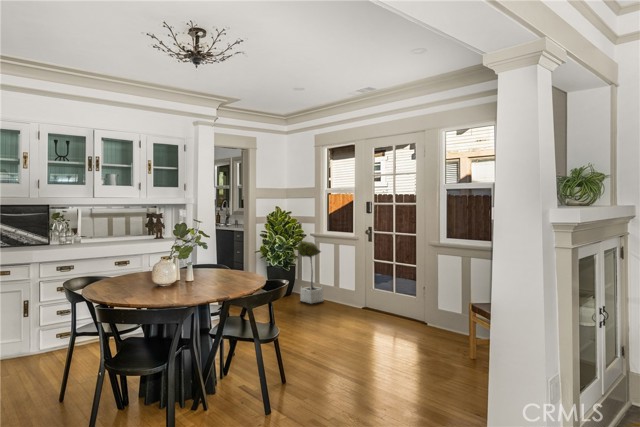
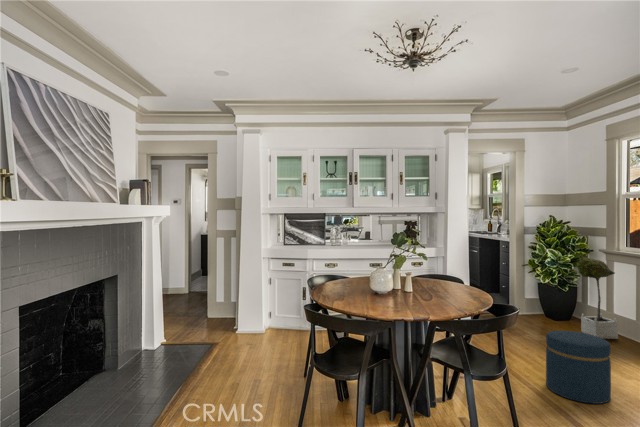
ottoman: none [294,297,333,347] -> present [546,331,611,404]

